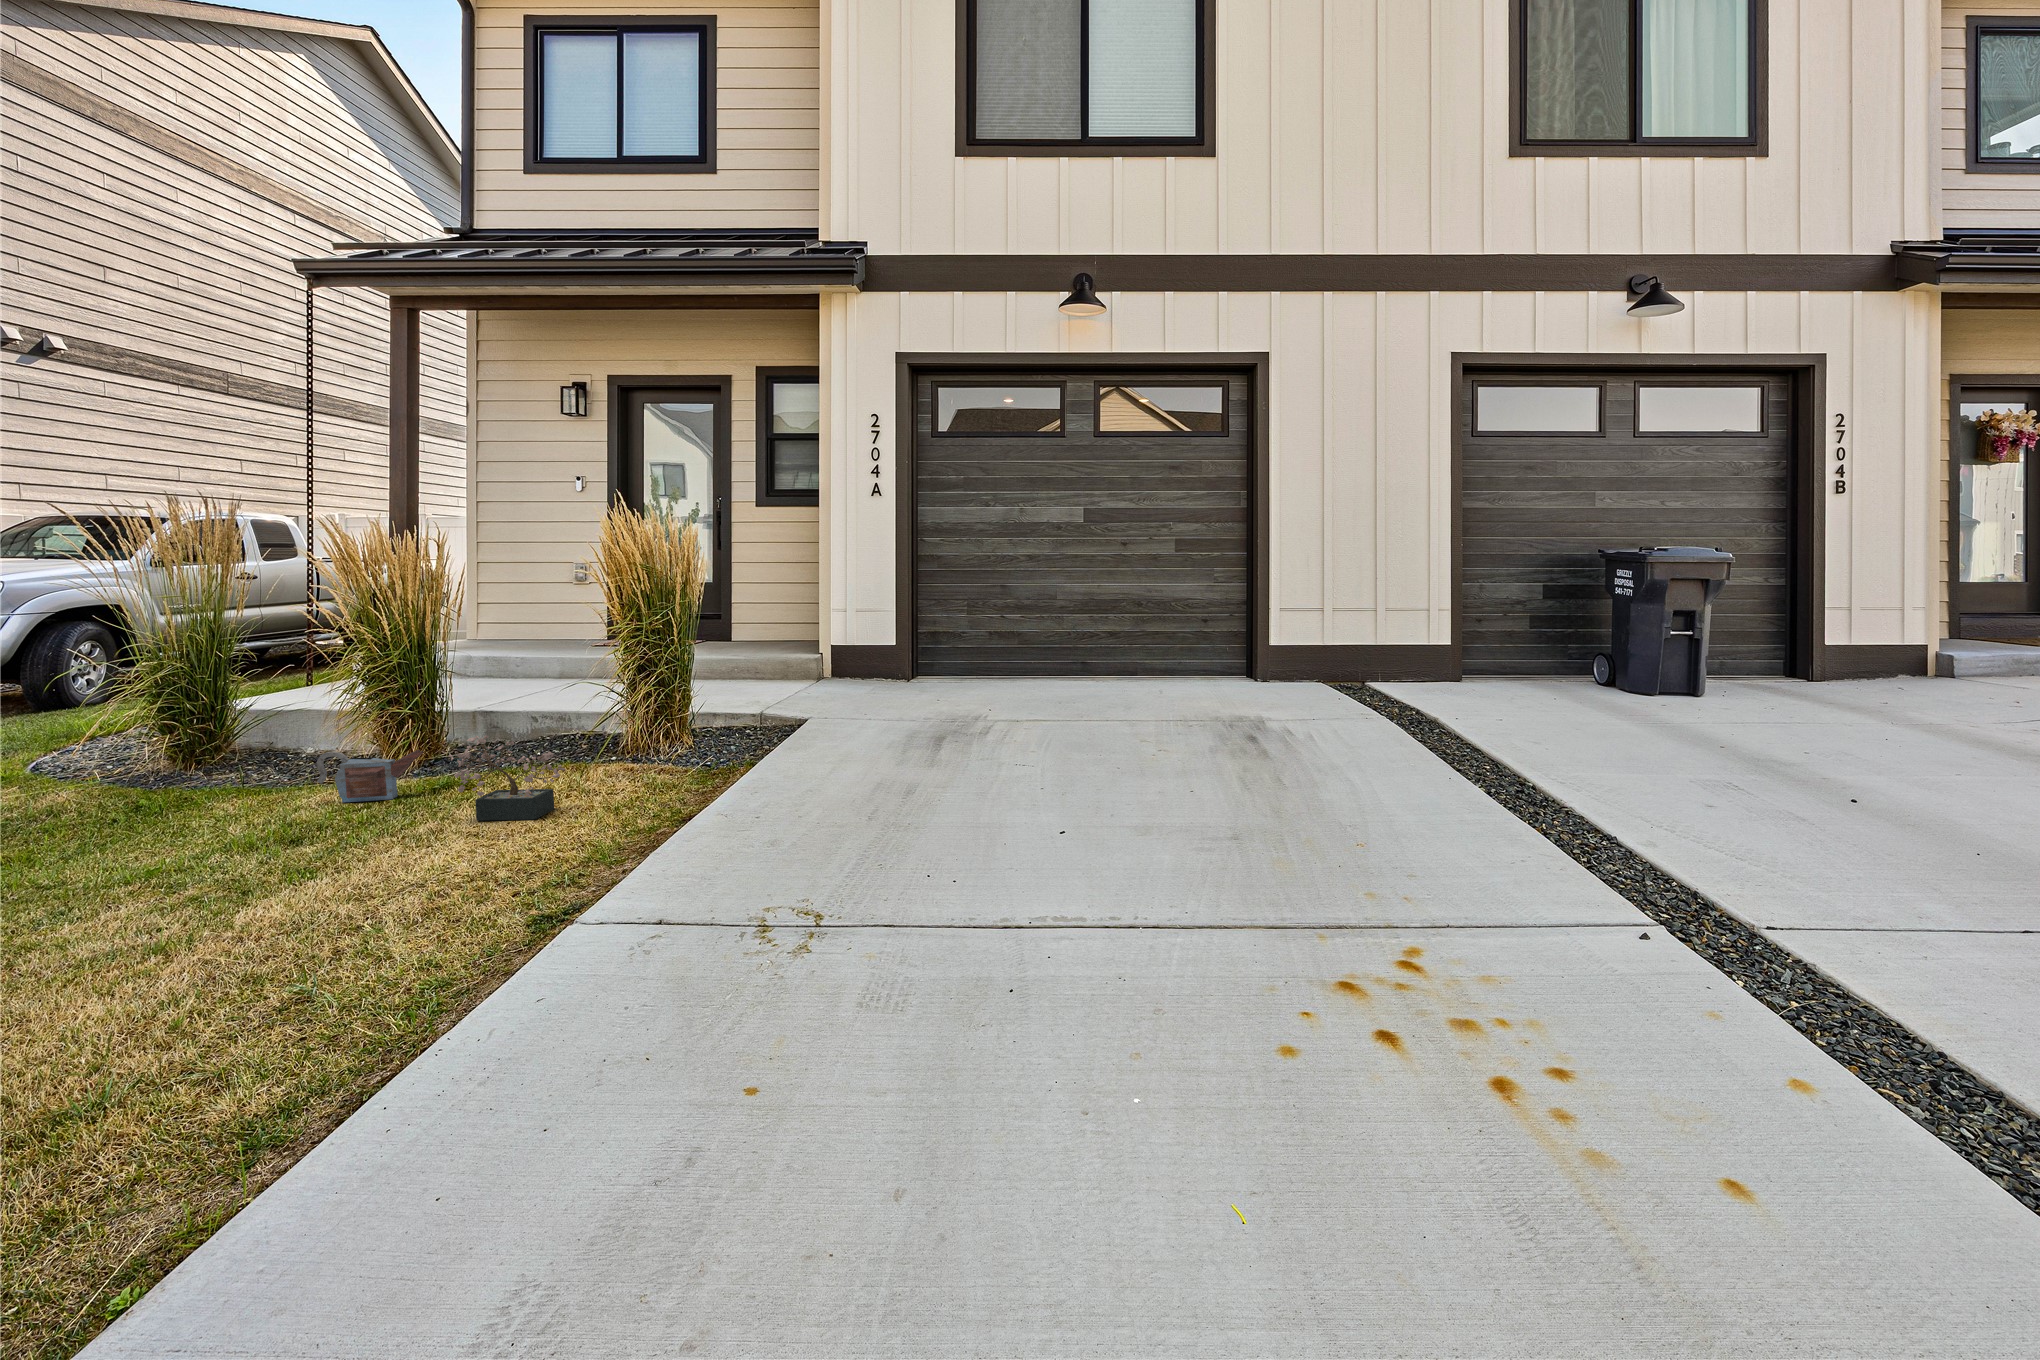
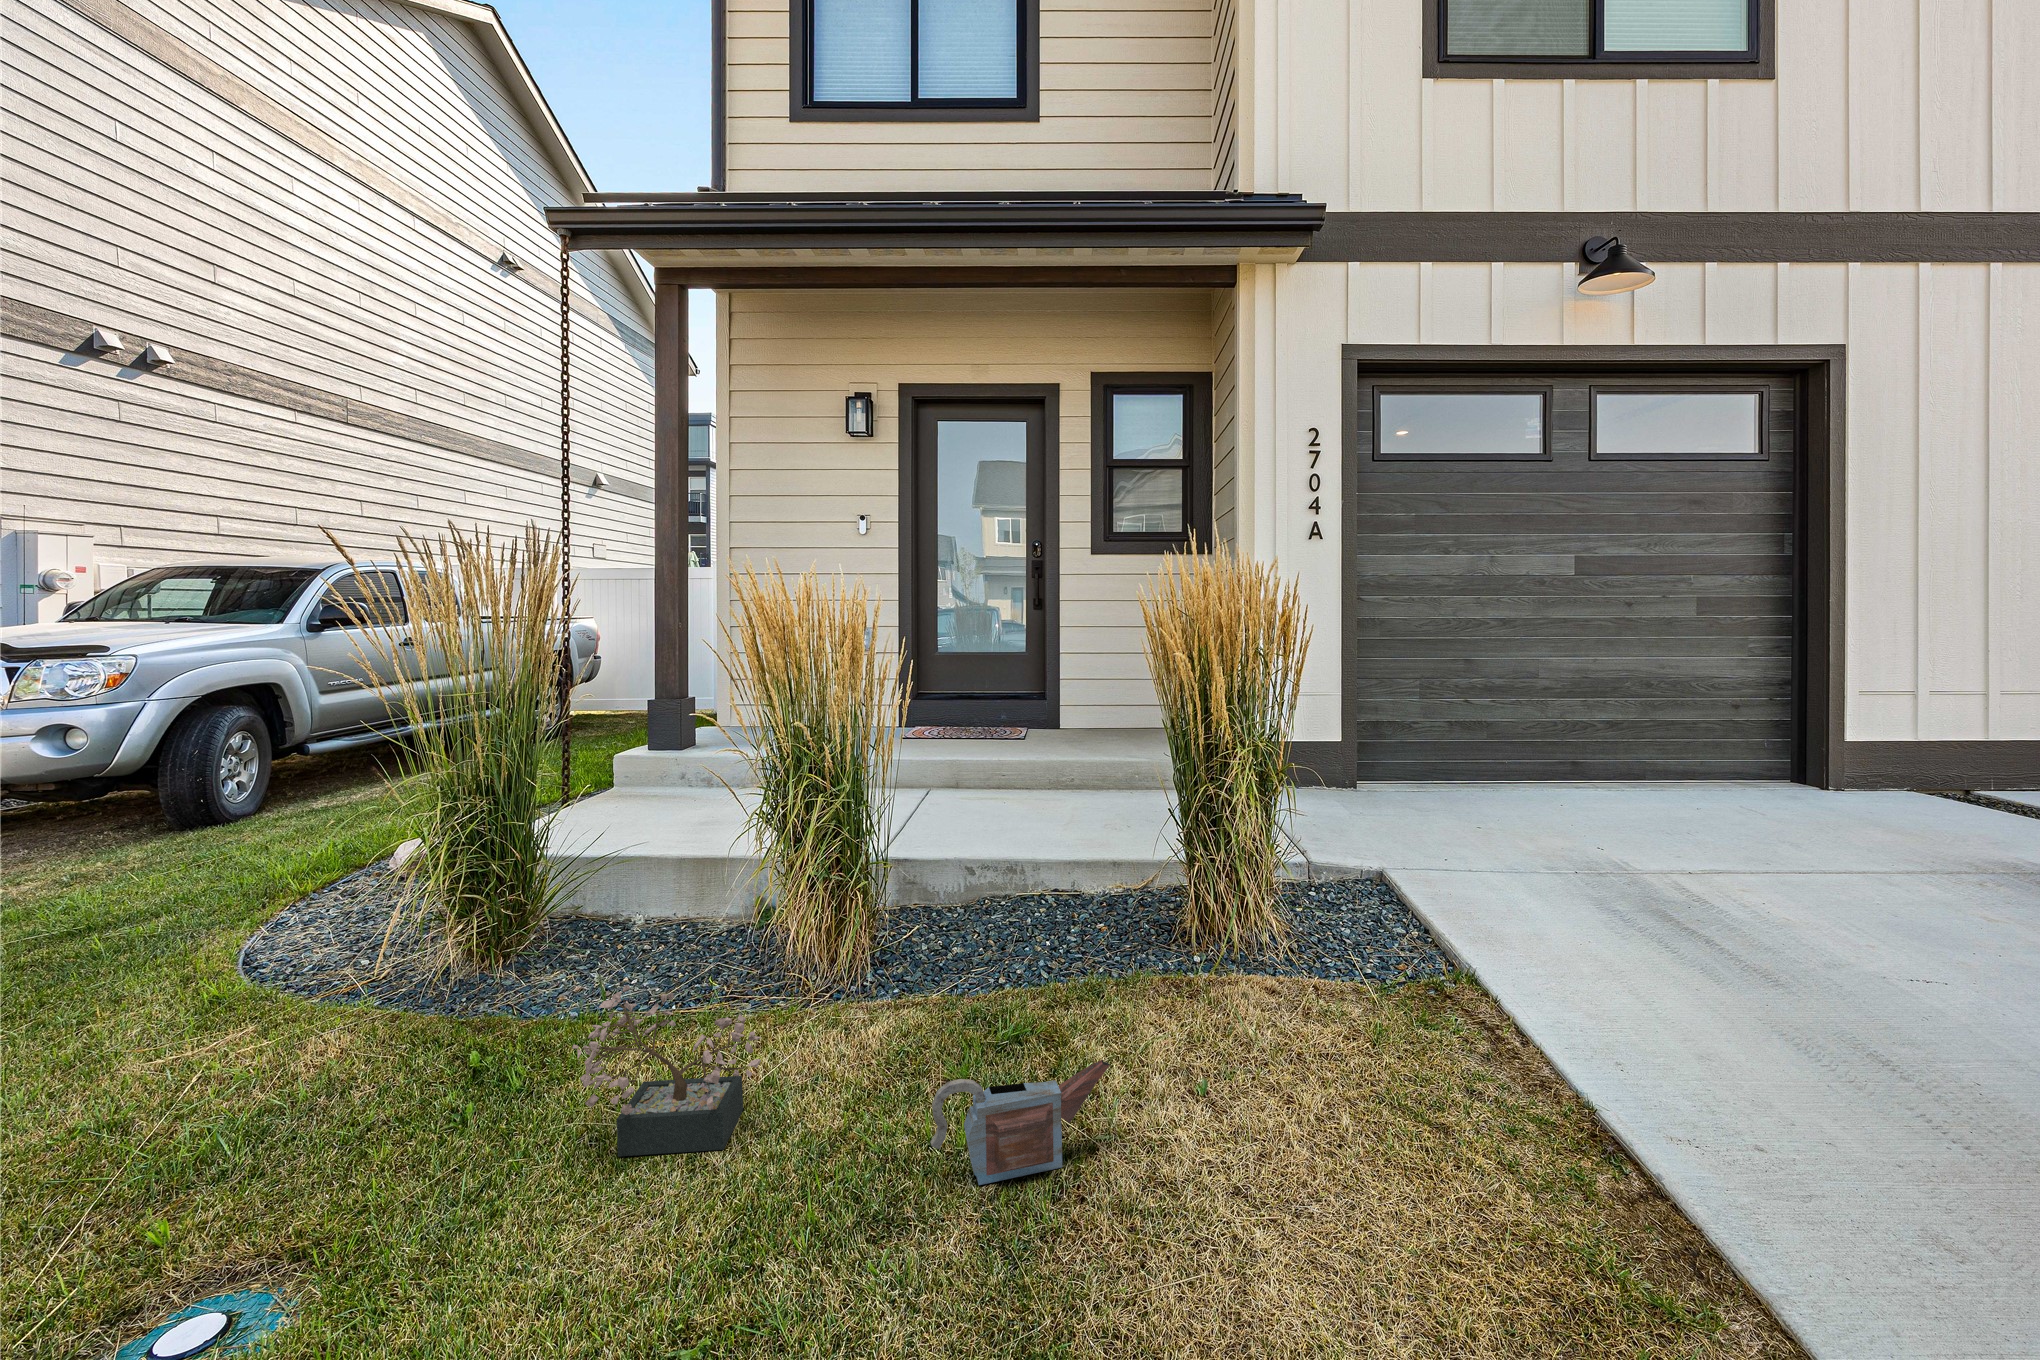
decorative plant: present [449,735,565,821] -> present [572,985,761,1156]

